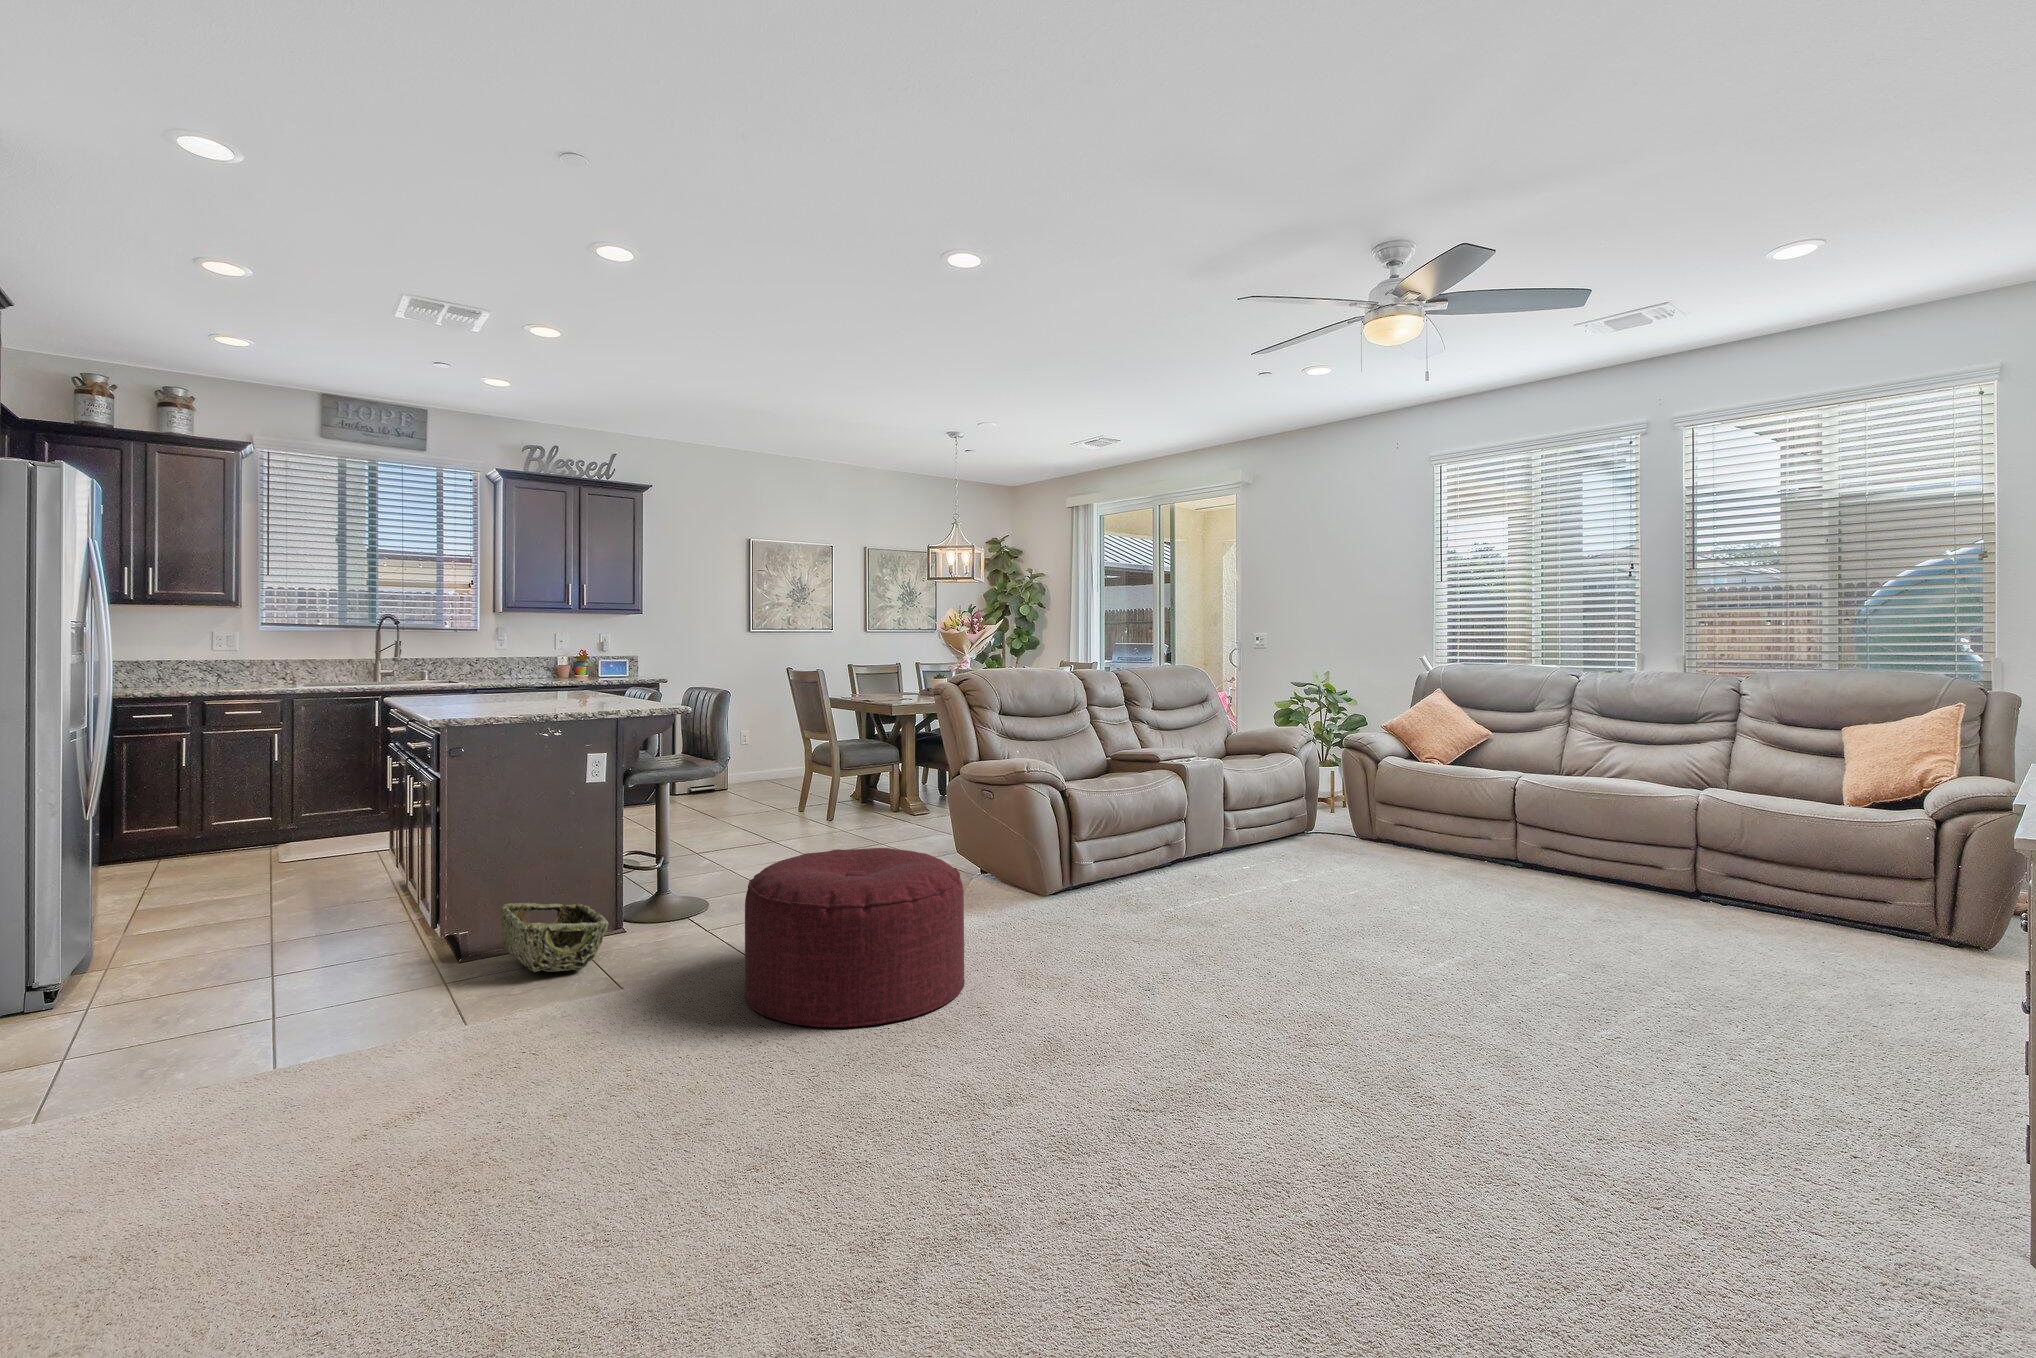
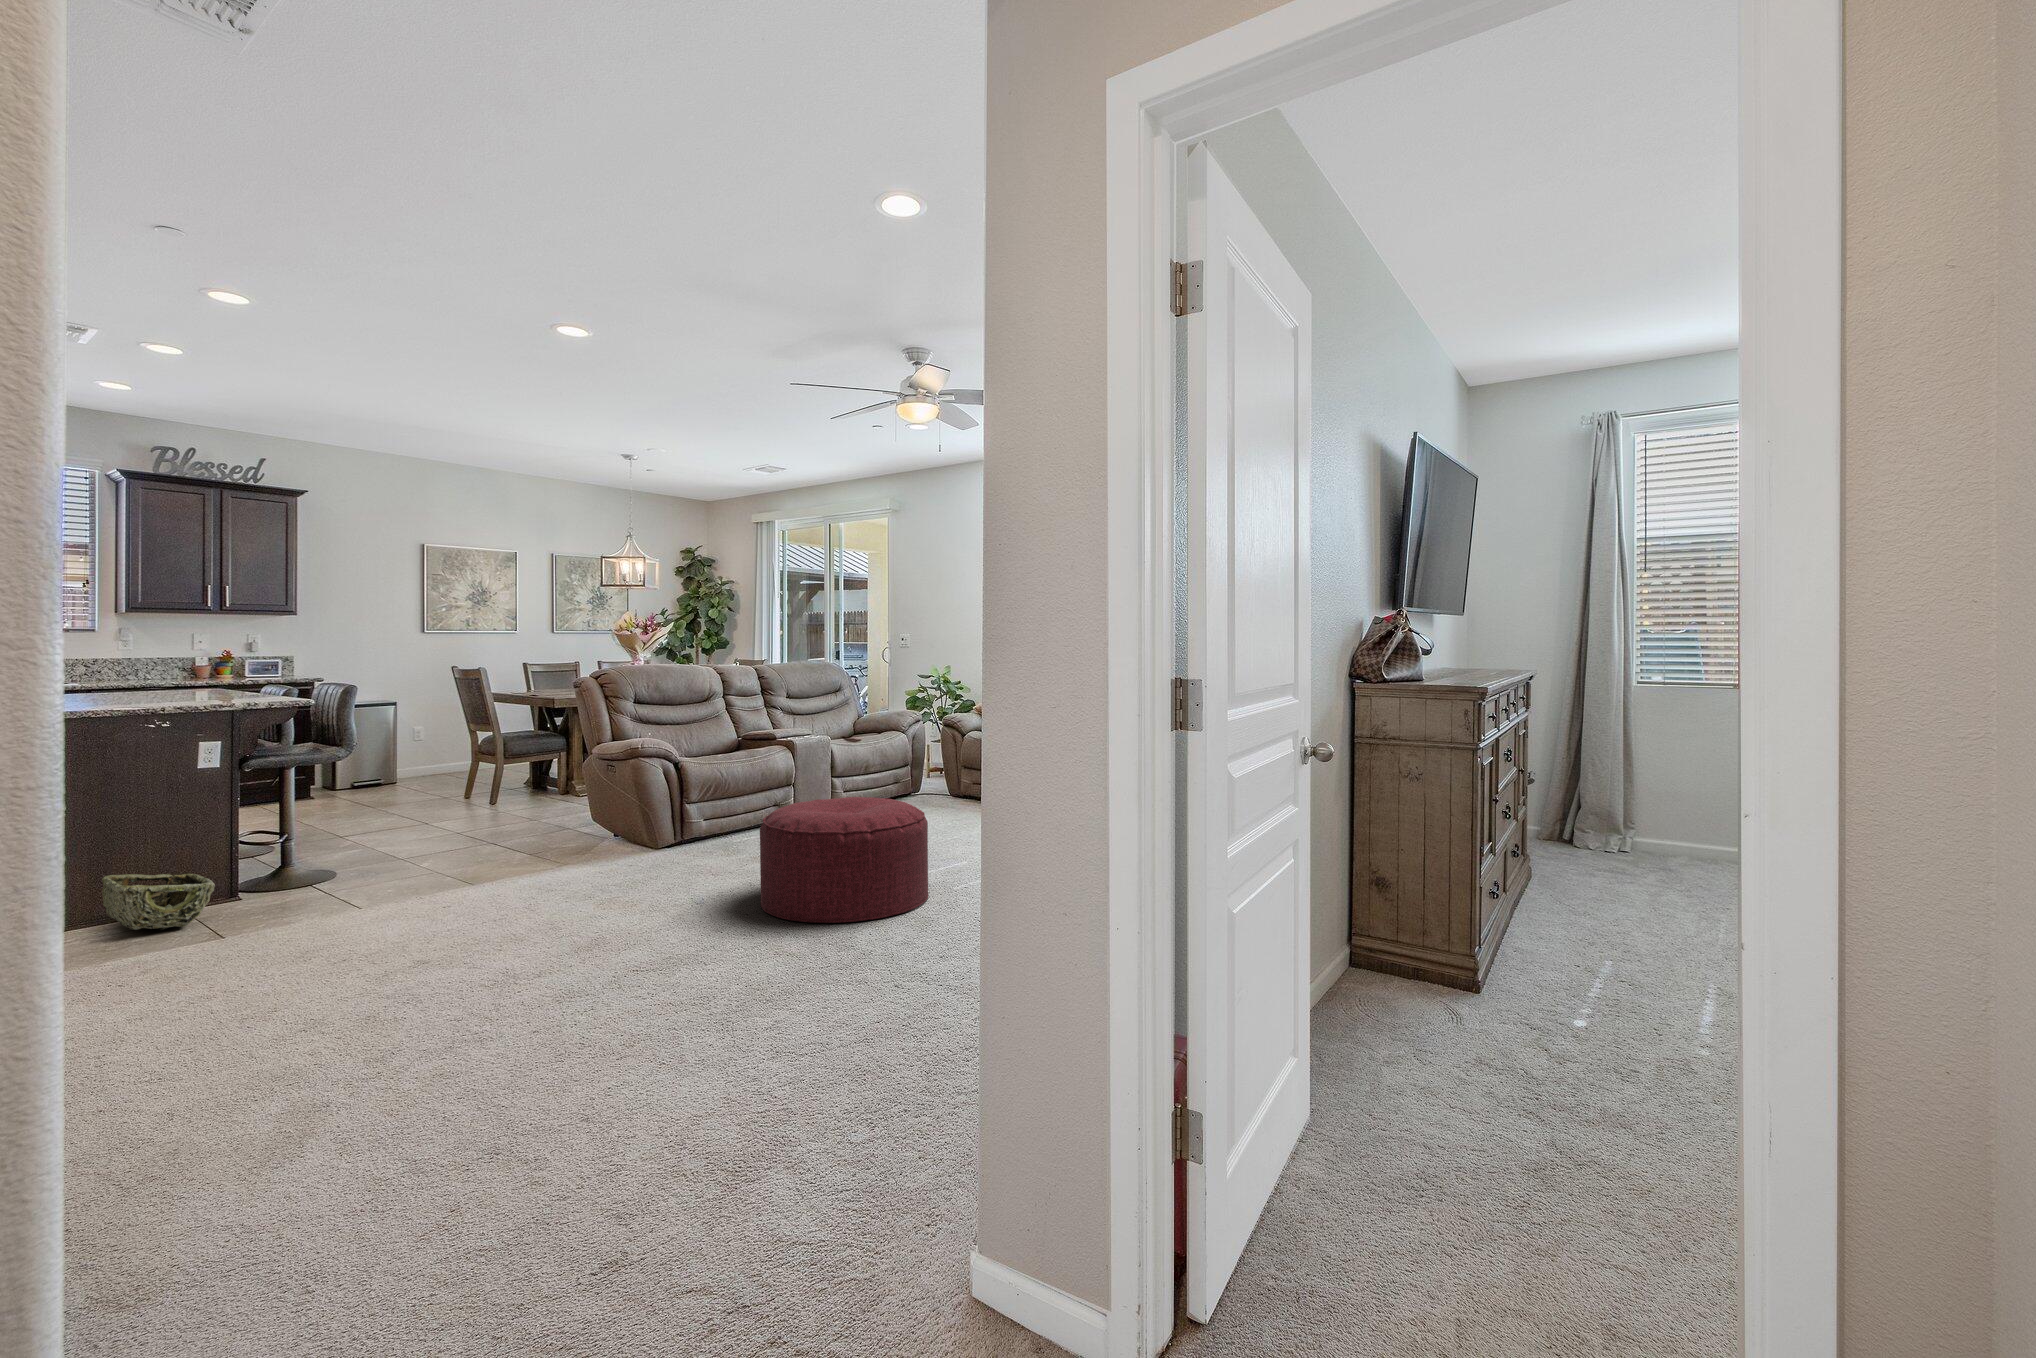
ottoman: present [745,848,965,1027] -> present [760,797,929,923]

